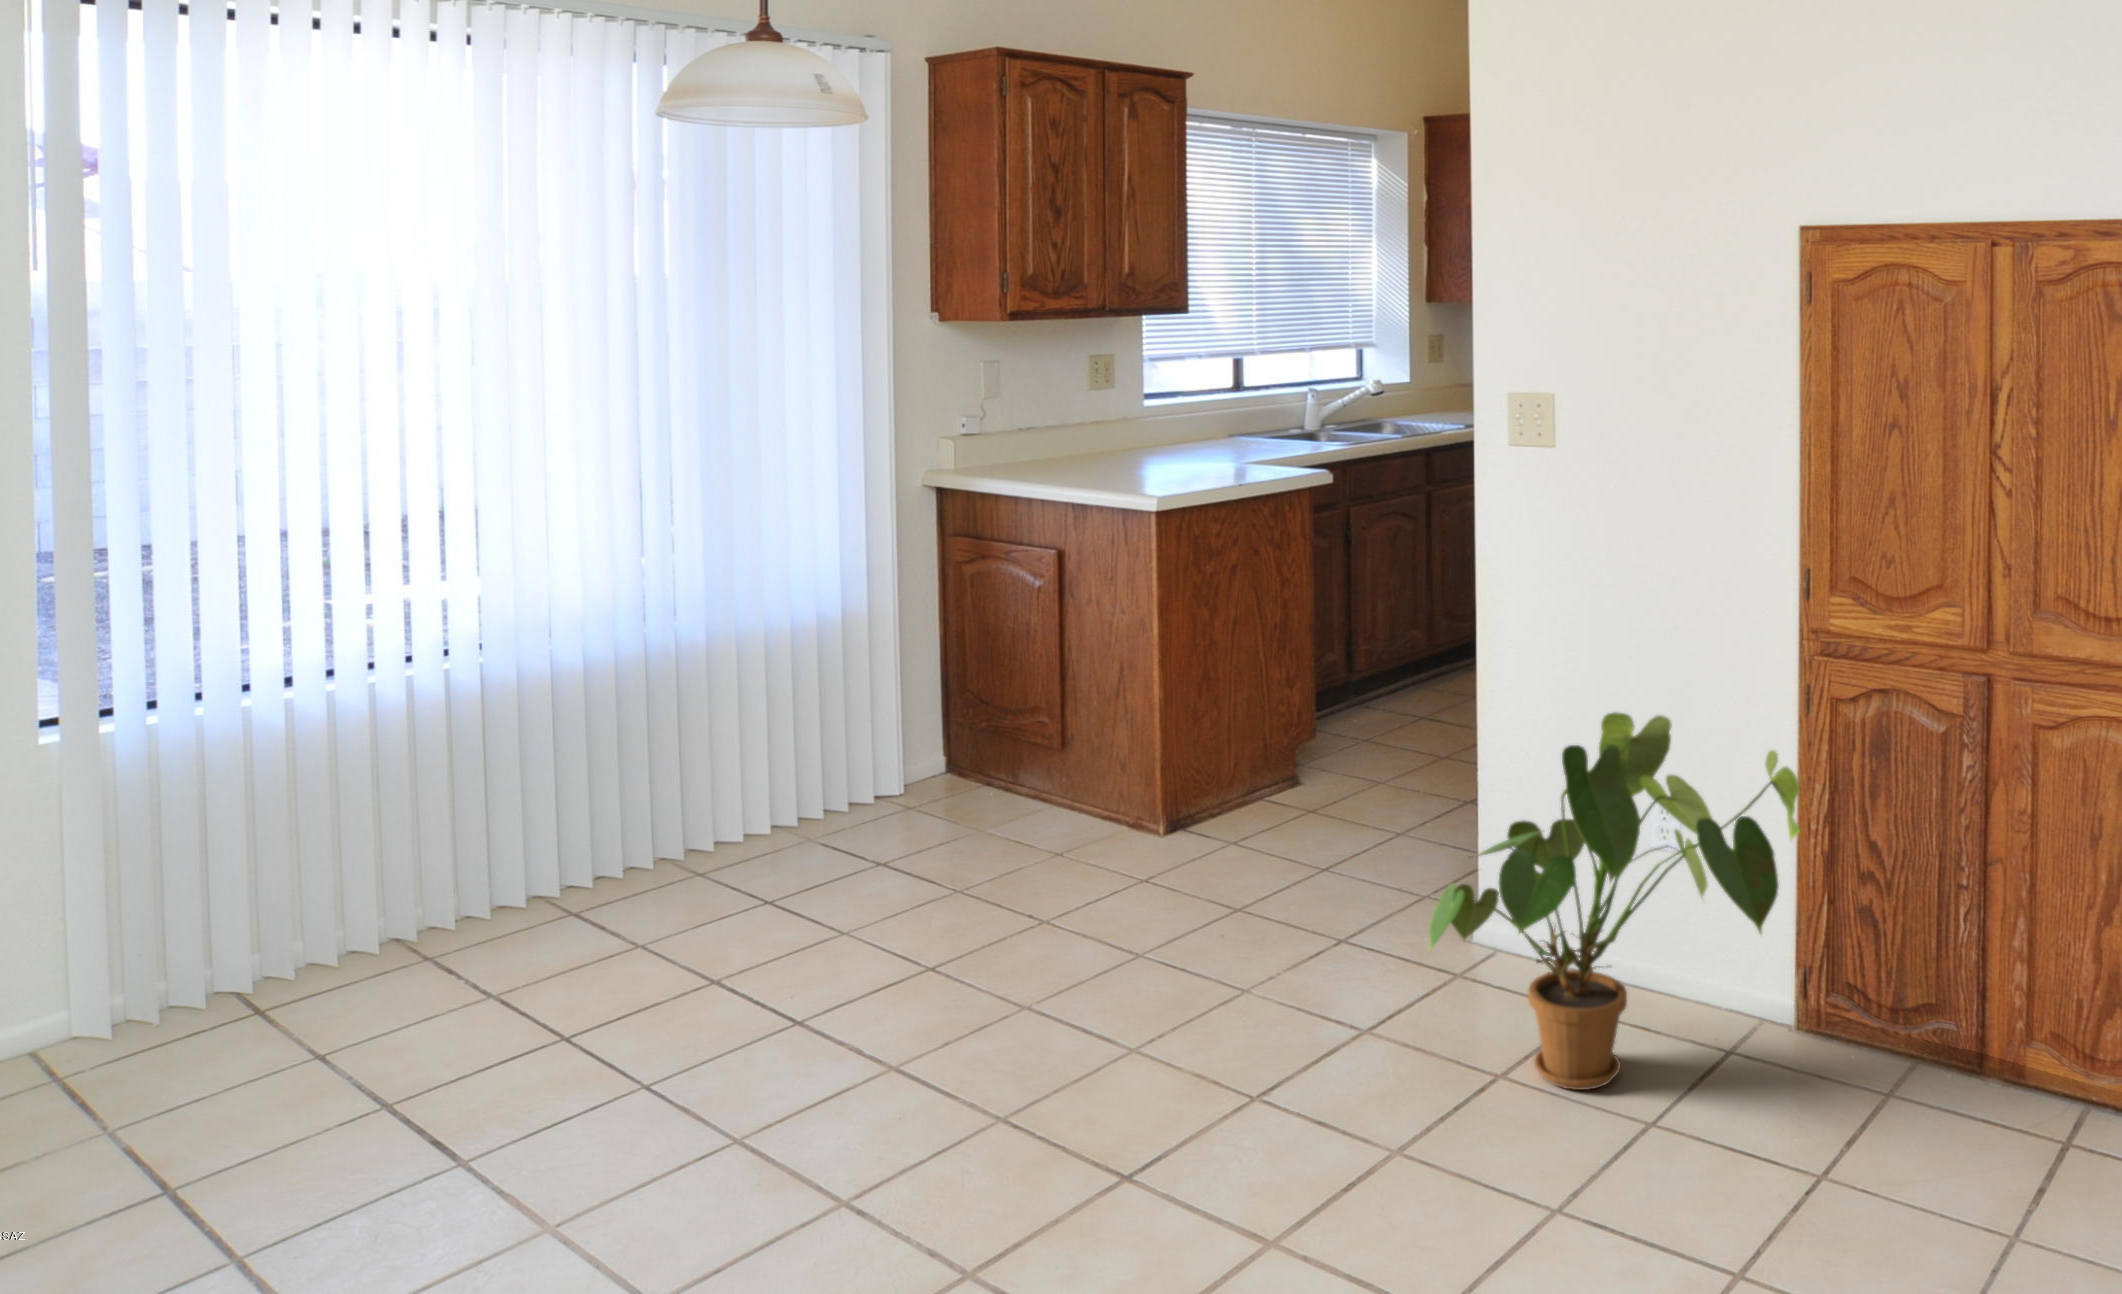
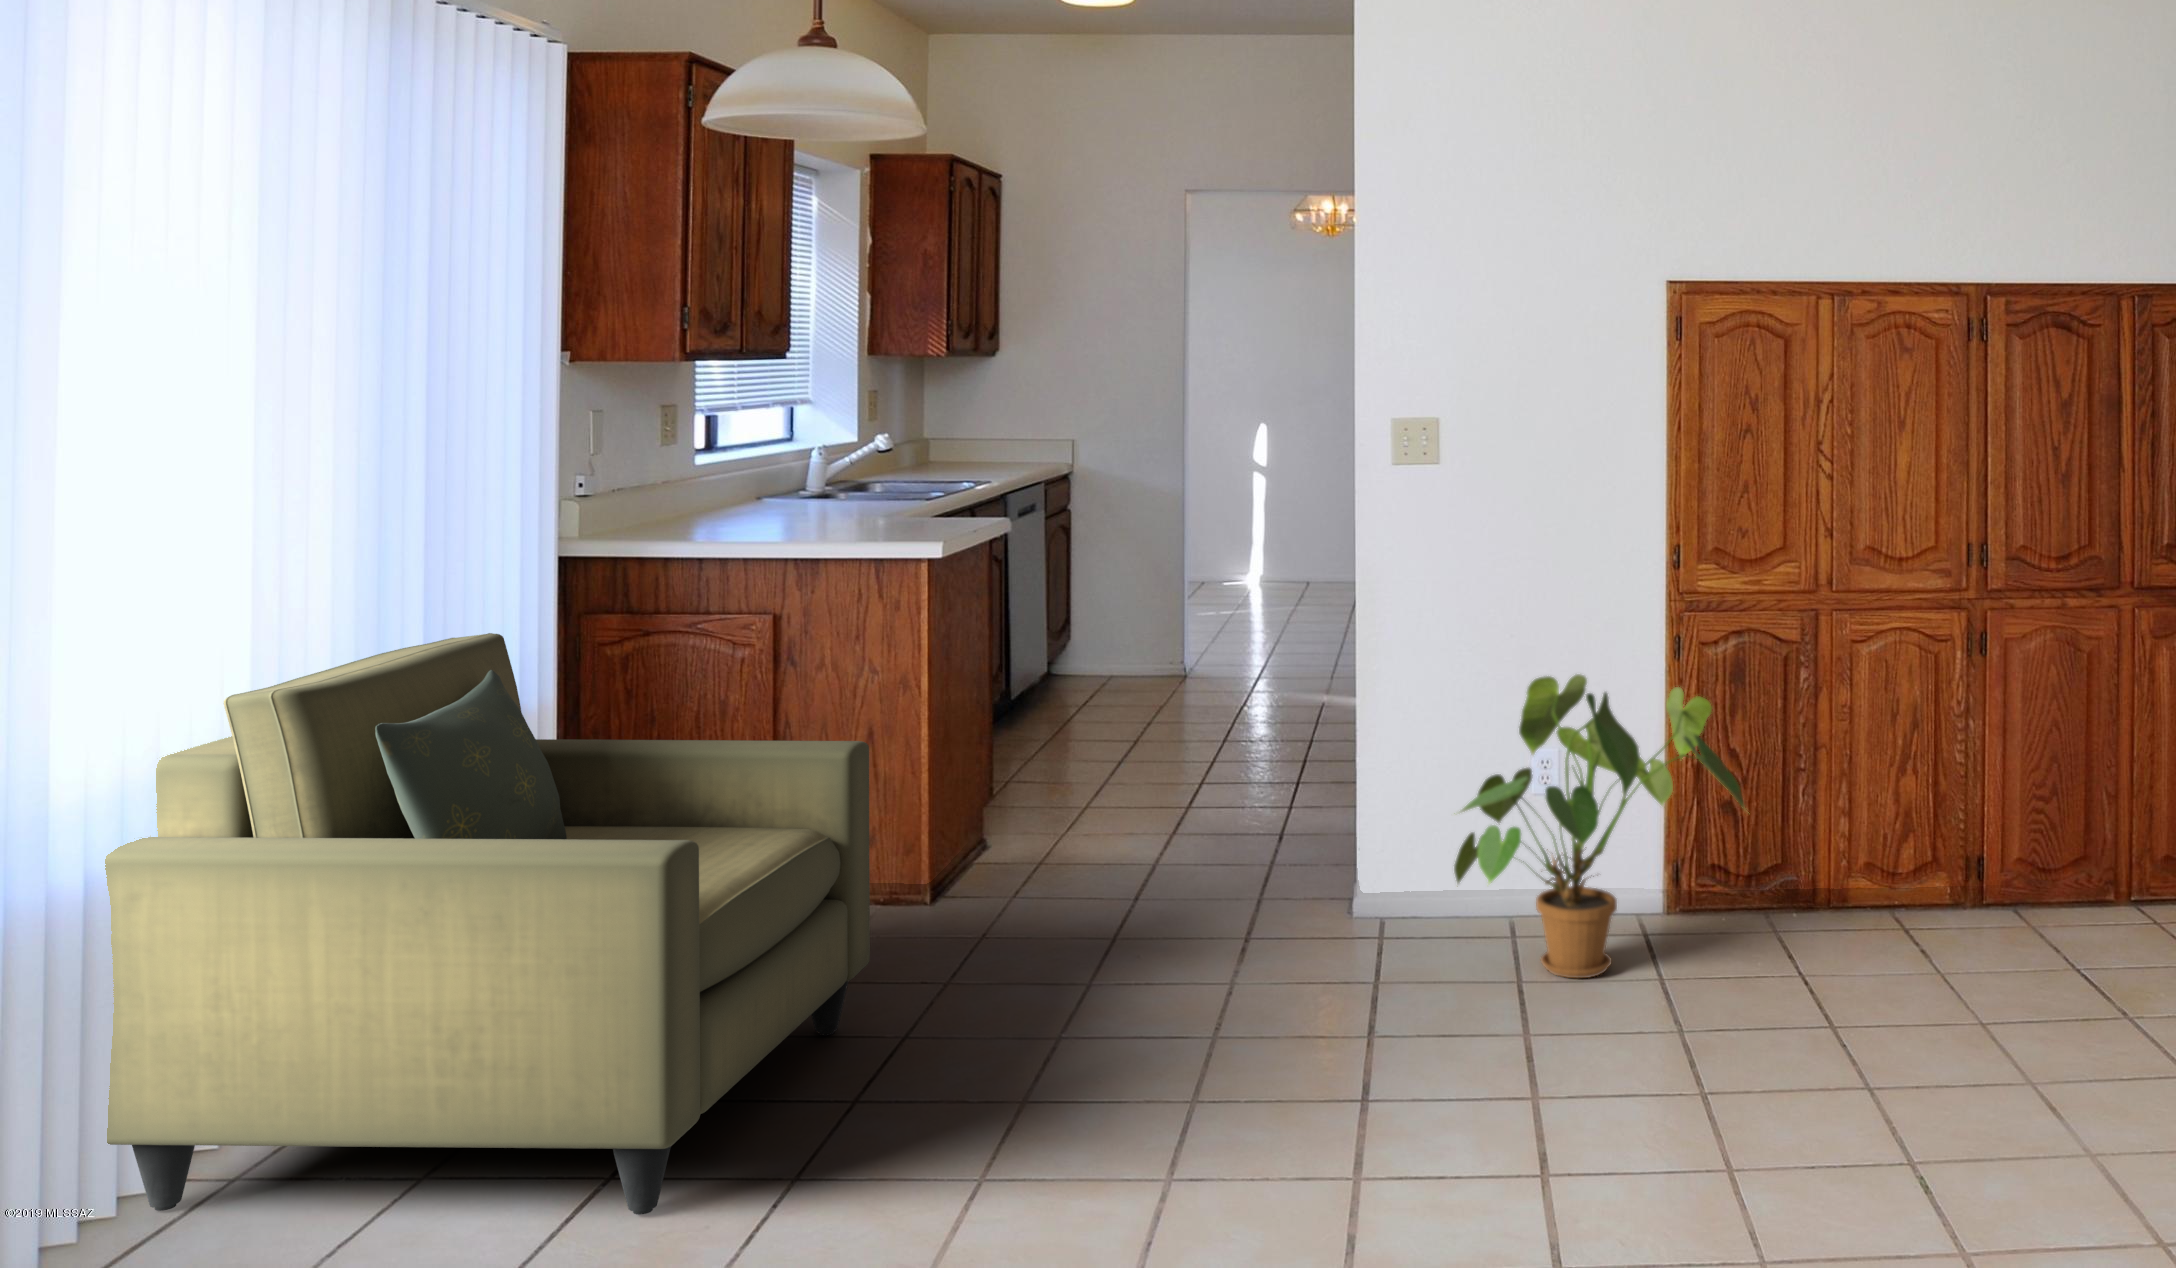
armchair: none [312,557,919,1082] -> present [105,633,870,1215]

